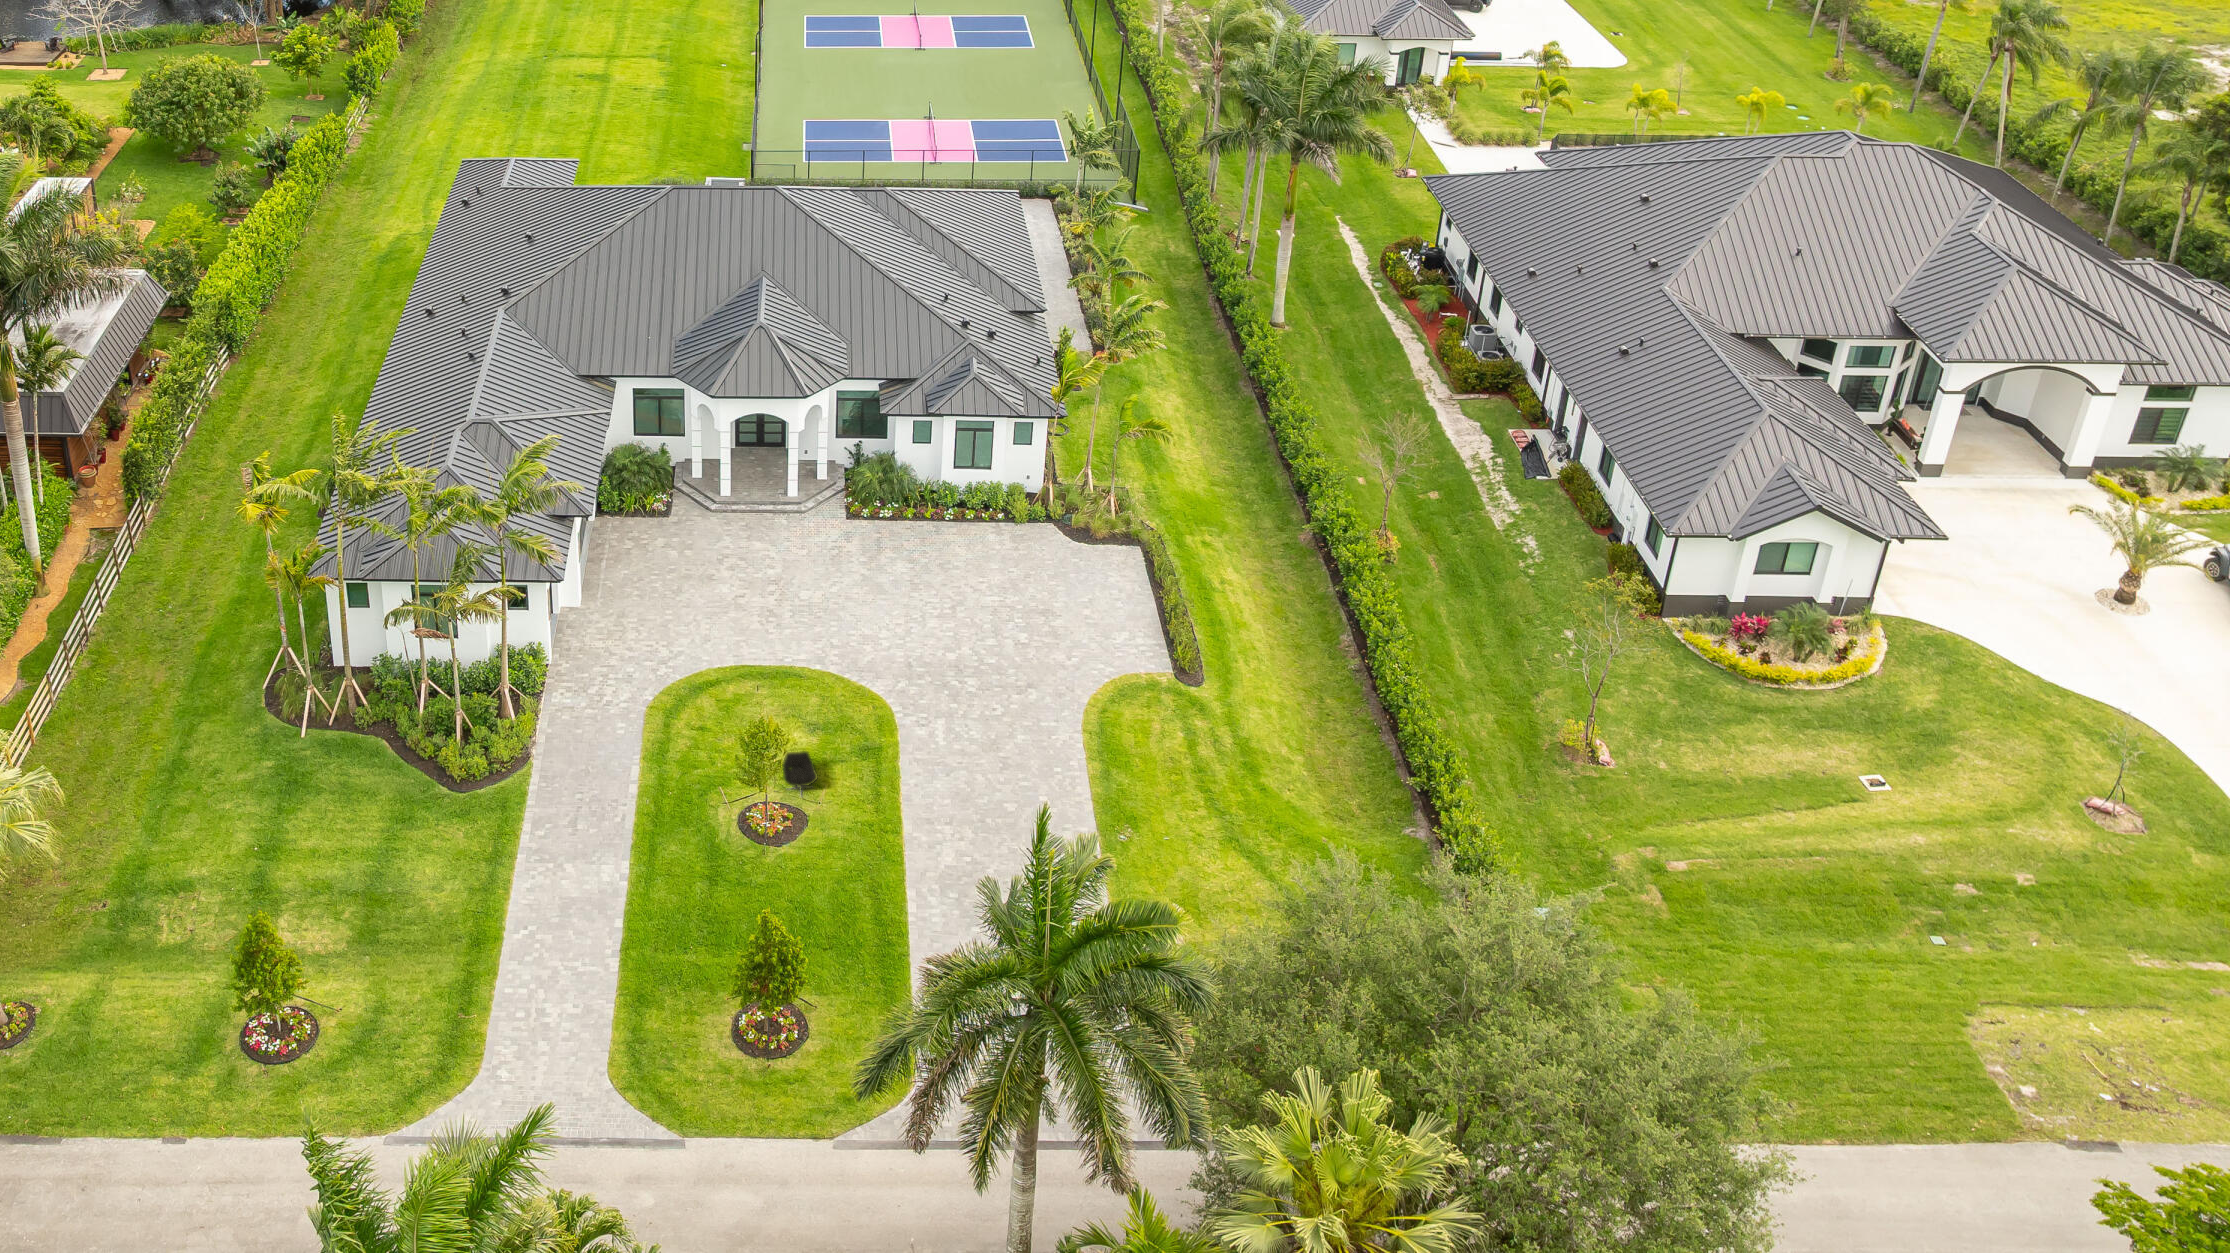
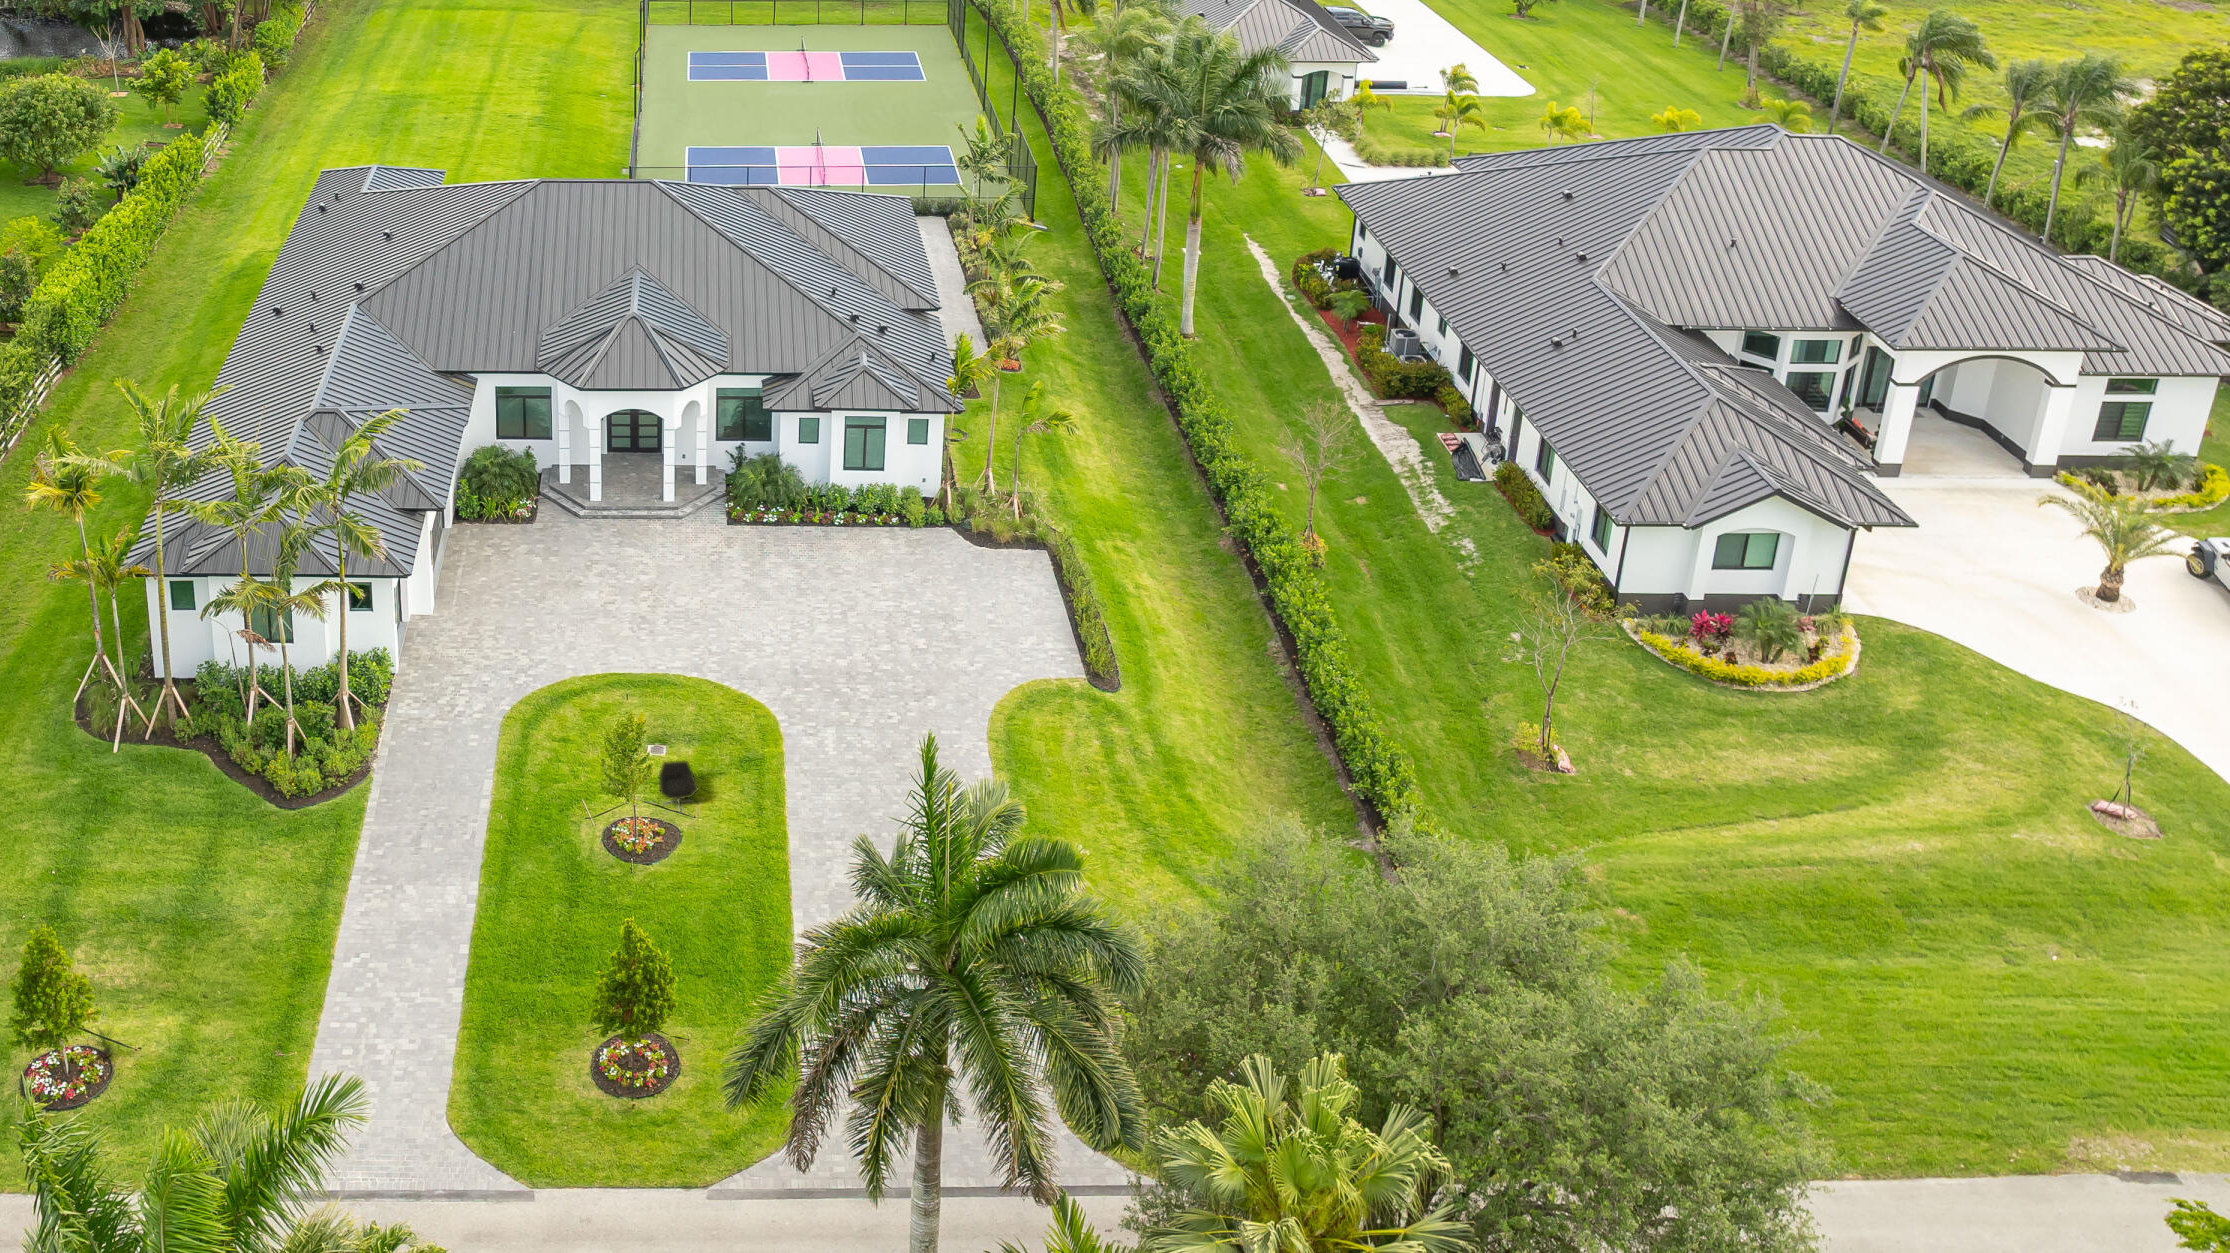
decorative plant: none [292,992,323,1018] -> present [93,1028,114,1058]

